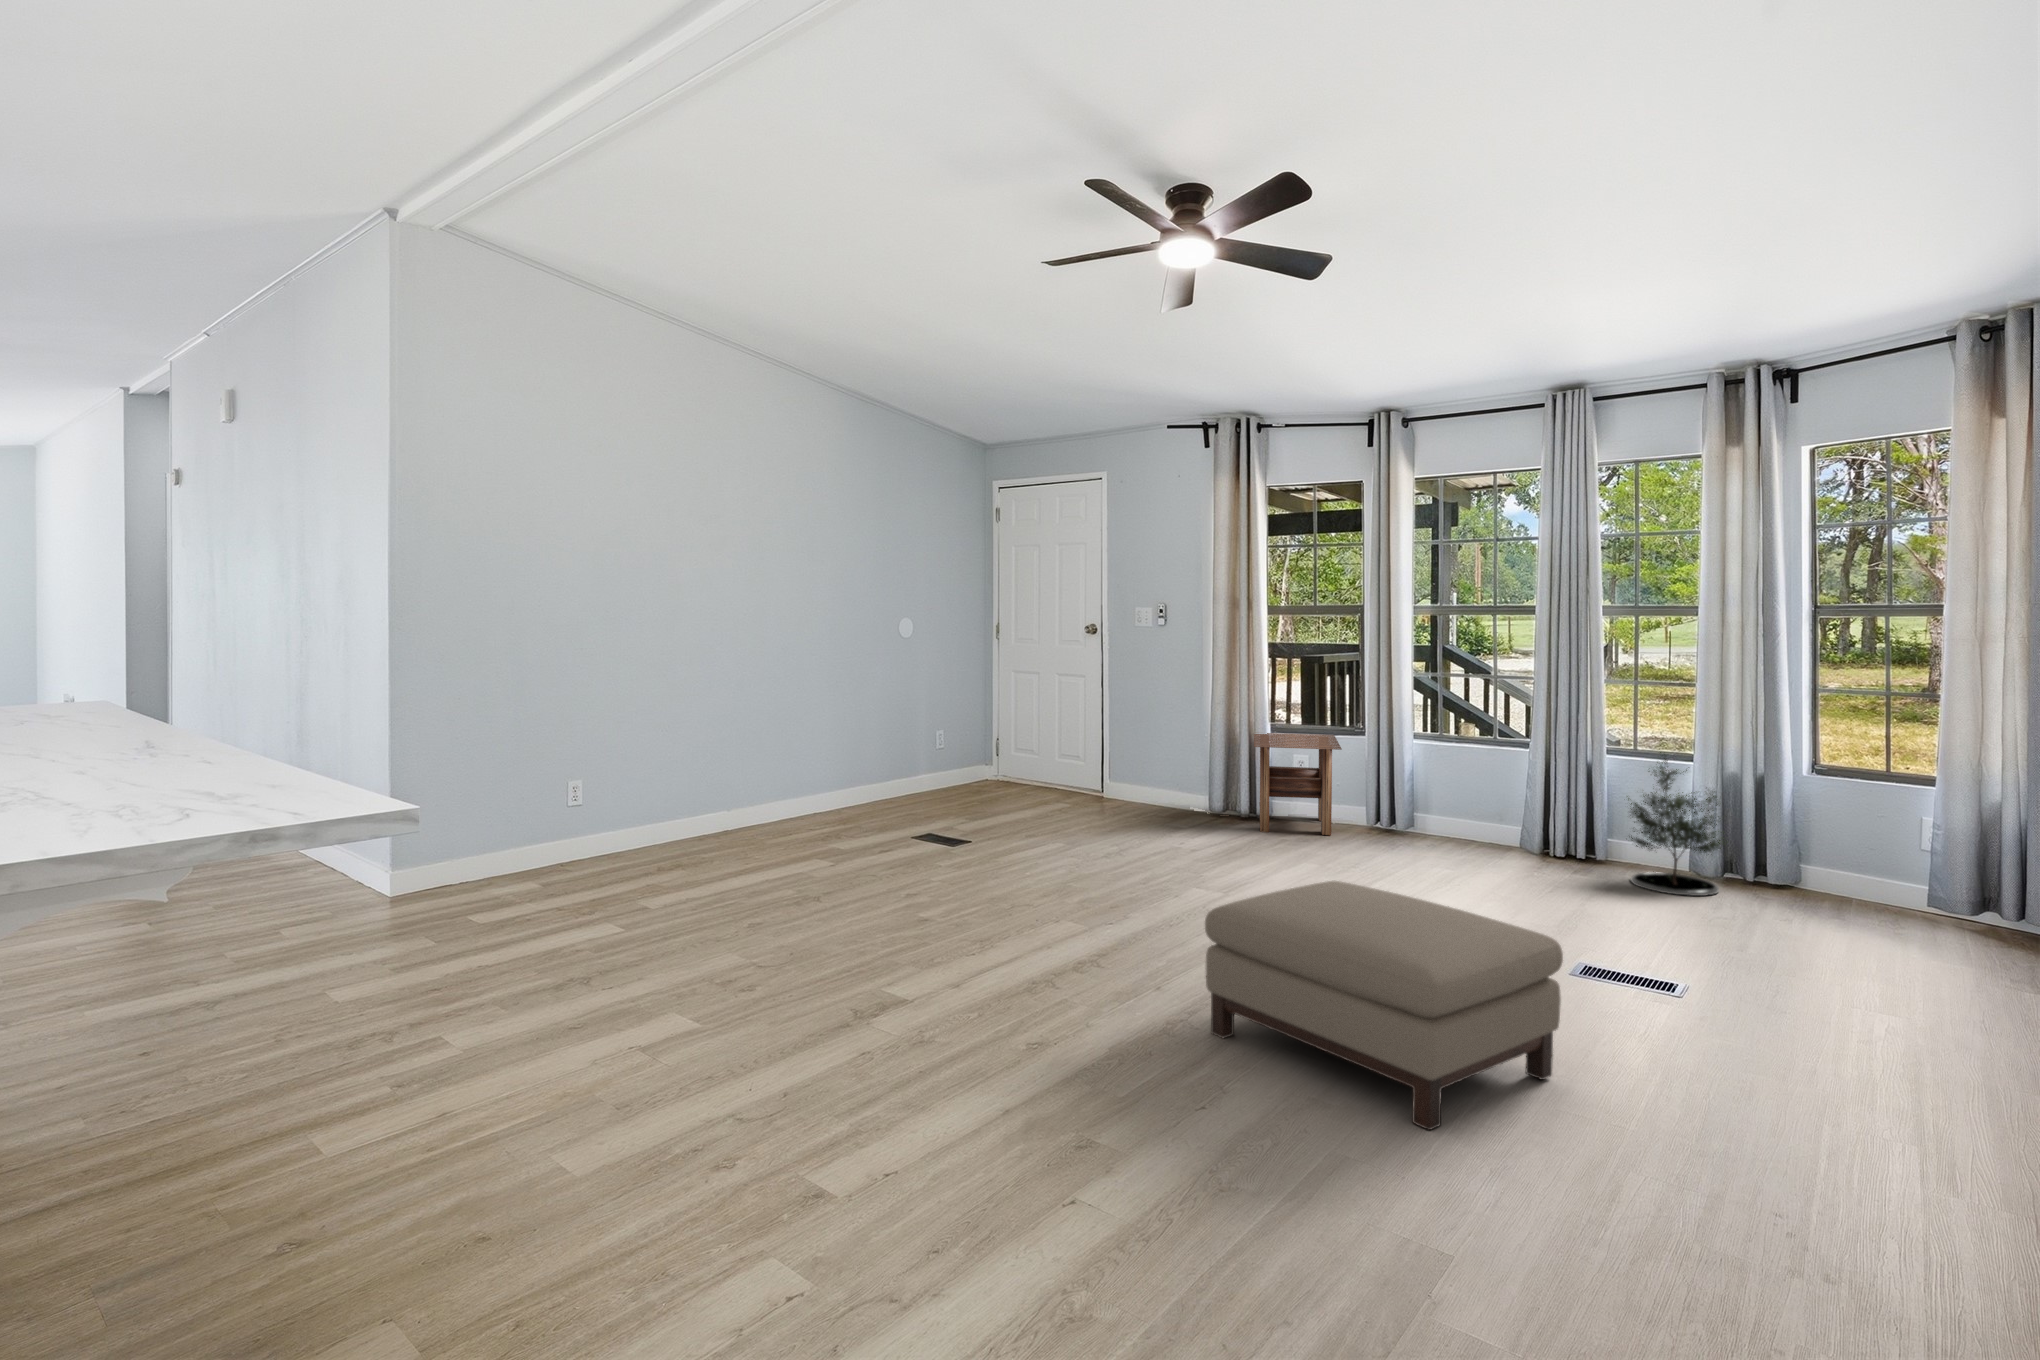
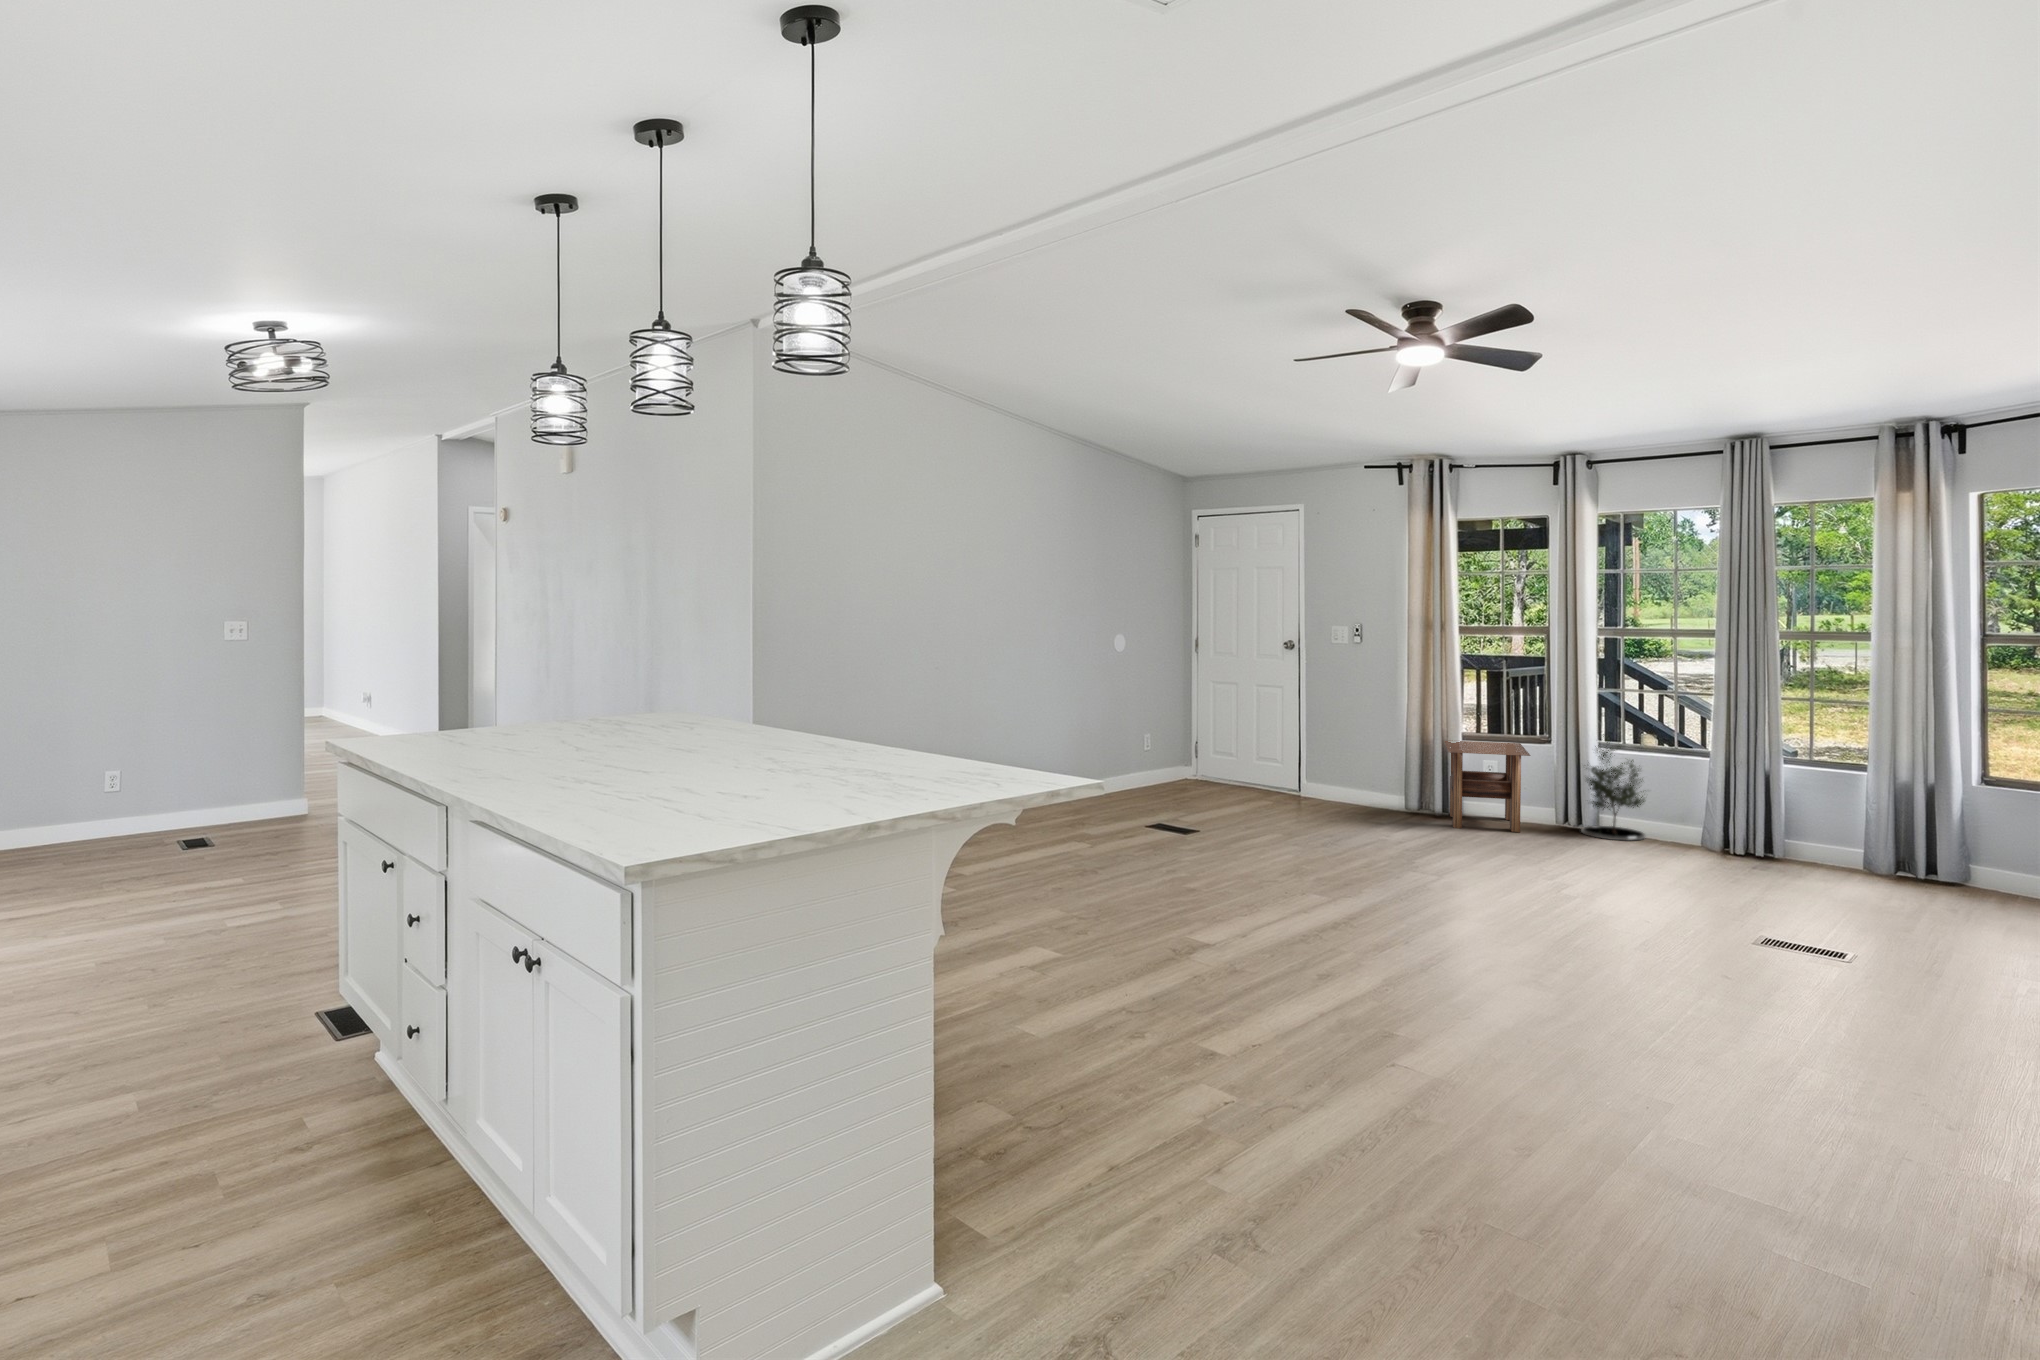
potted tree: present [1627,752,1723,896] -> present [1581,736,1645,841]
ottoman: present [1205,881,1563,1130] -> none [1443,857,1745,1038]

